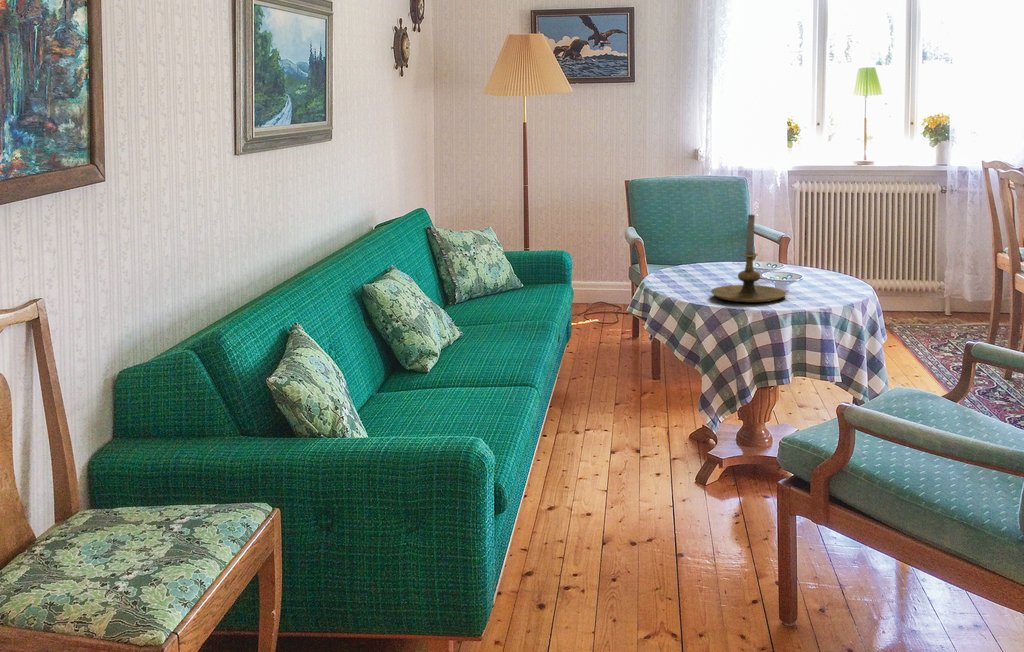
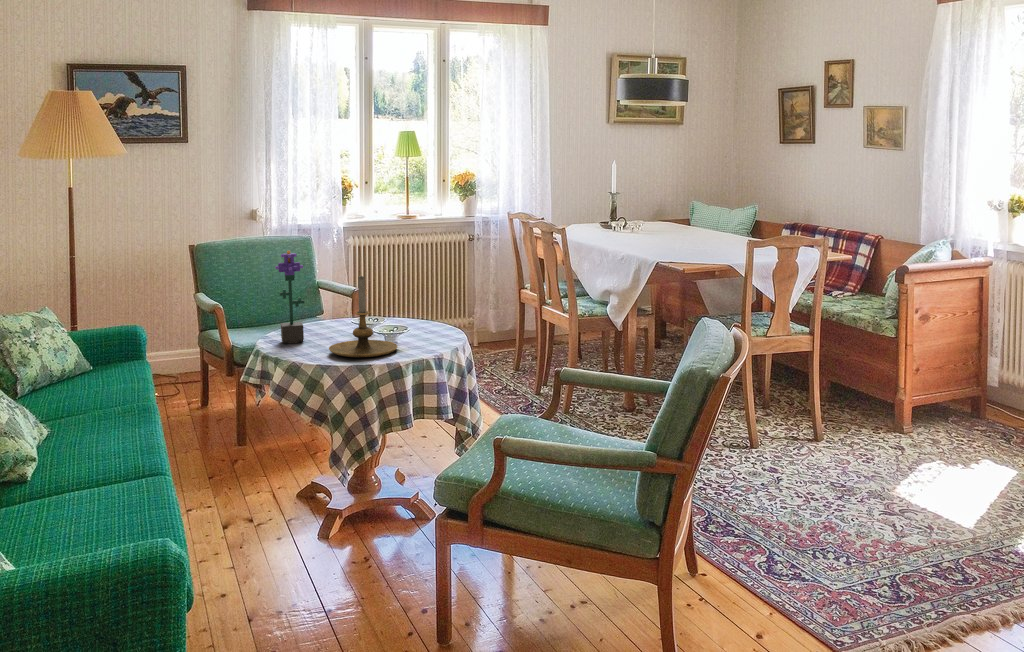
potted flower: none [671,186,699,283] -> present [275,251,304,344]

